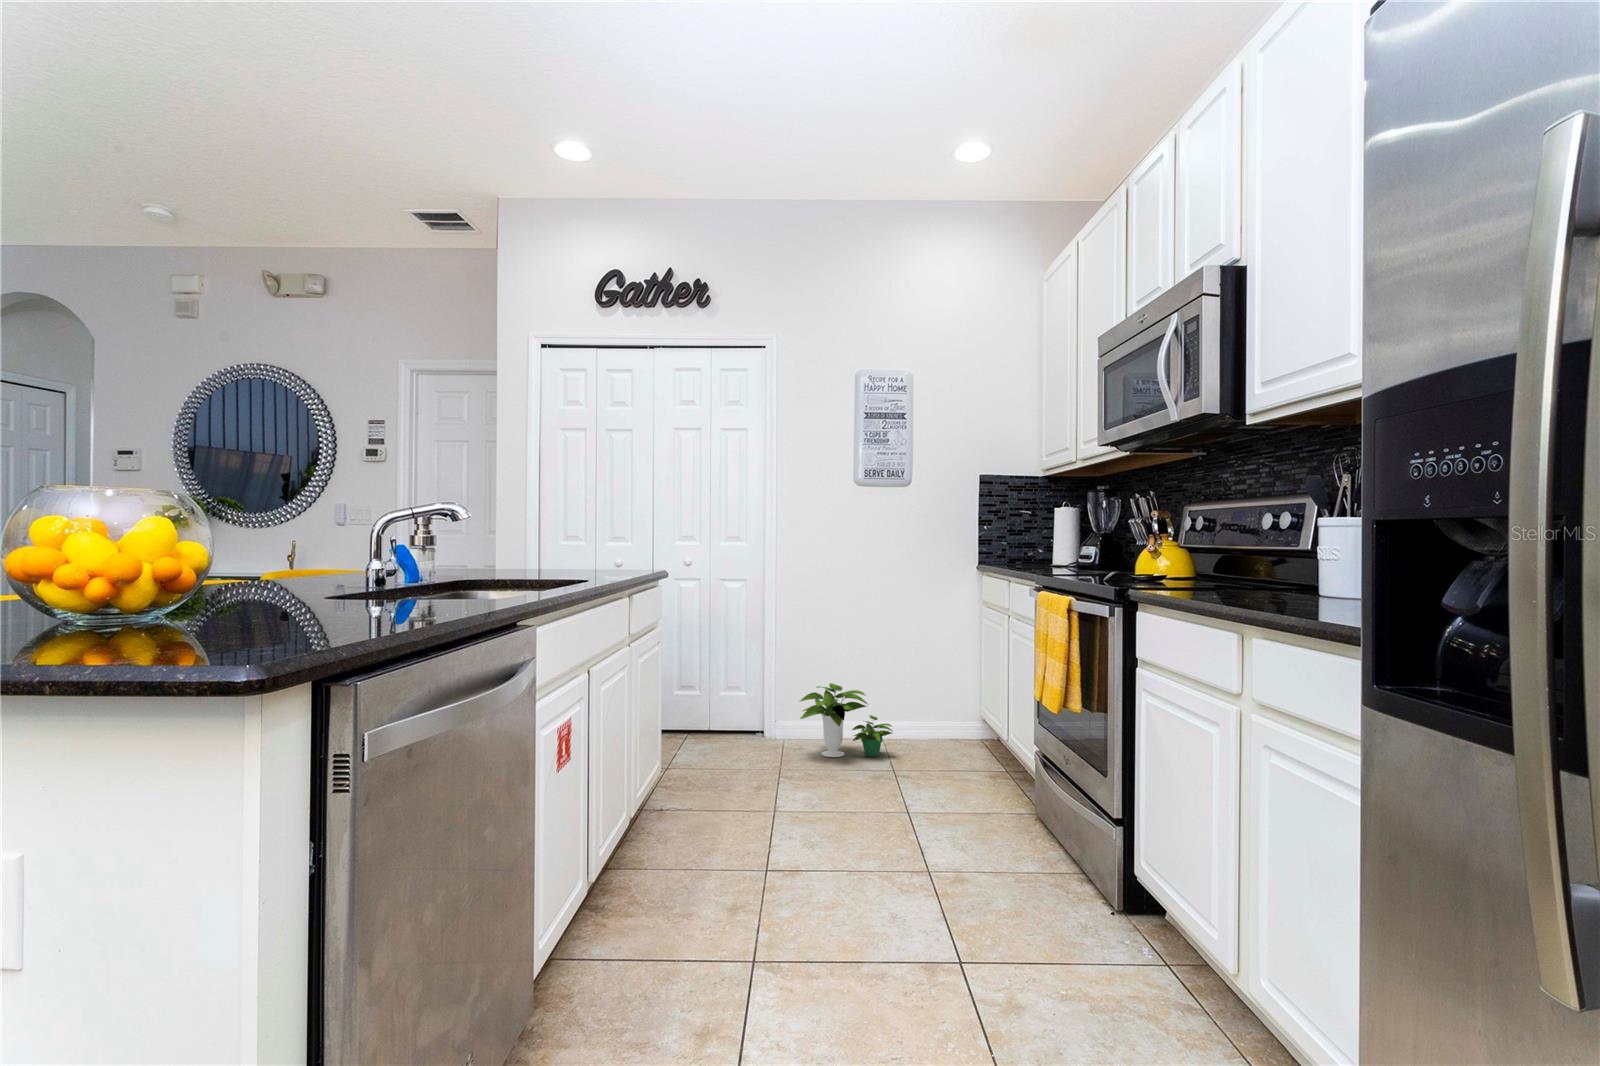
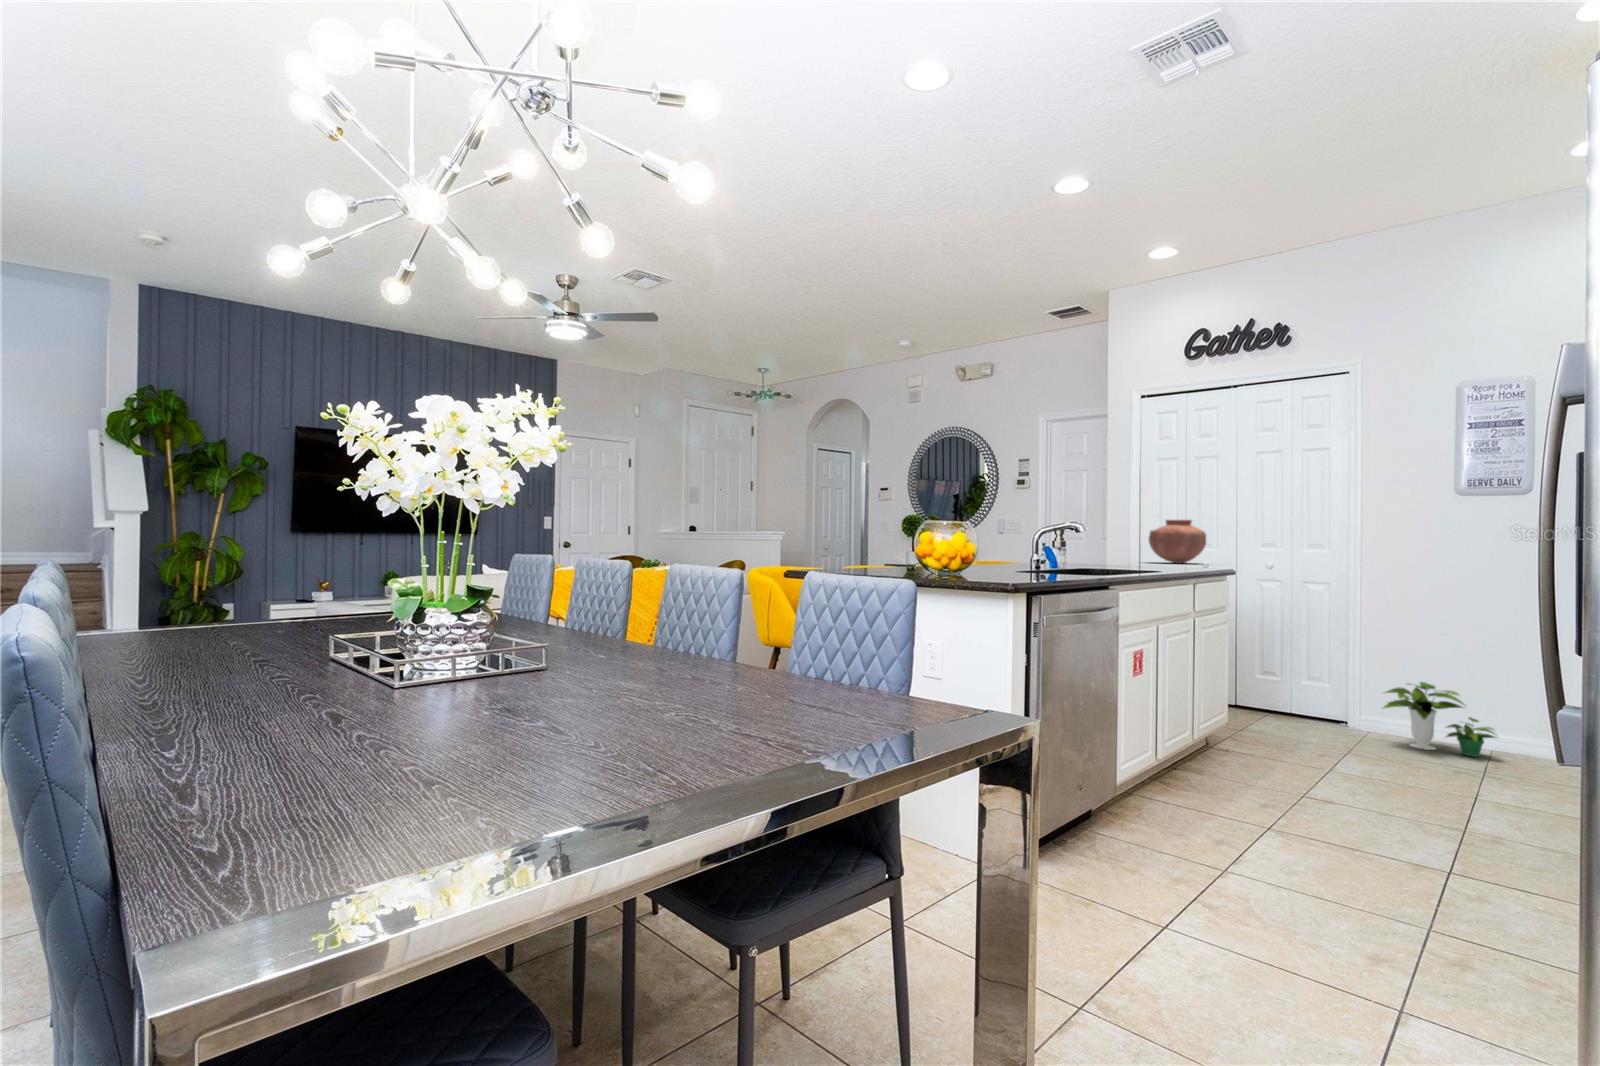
vase: none [550,508,619,563] -> present [1149,520,1206,563]

